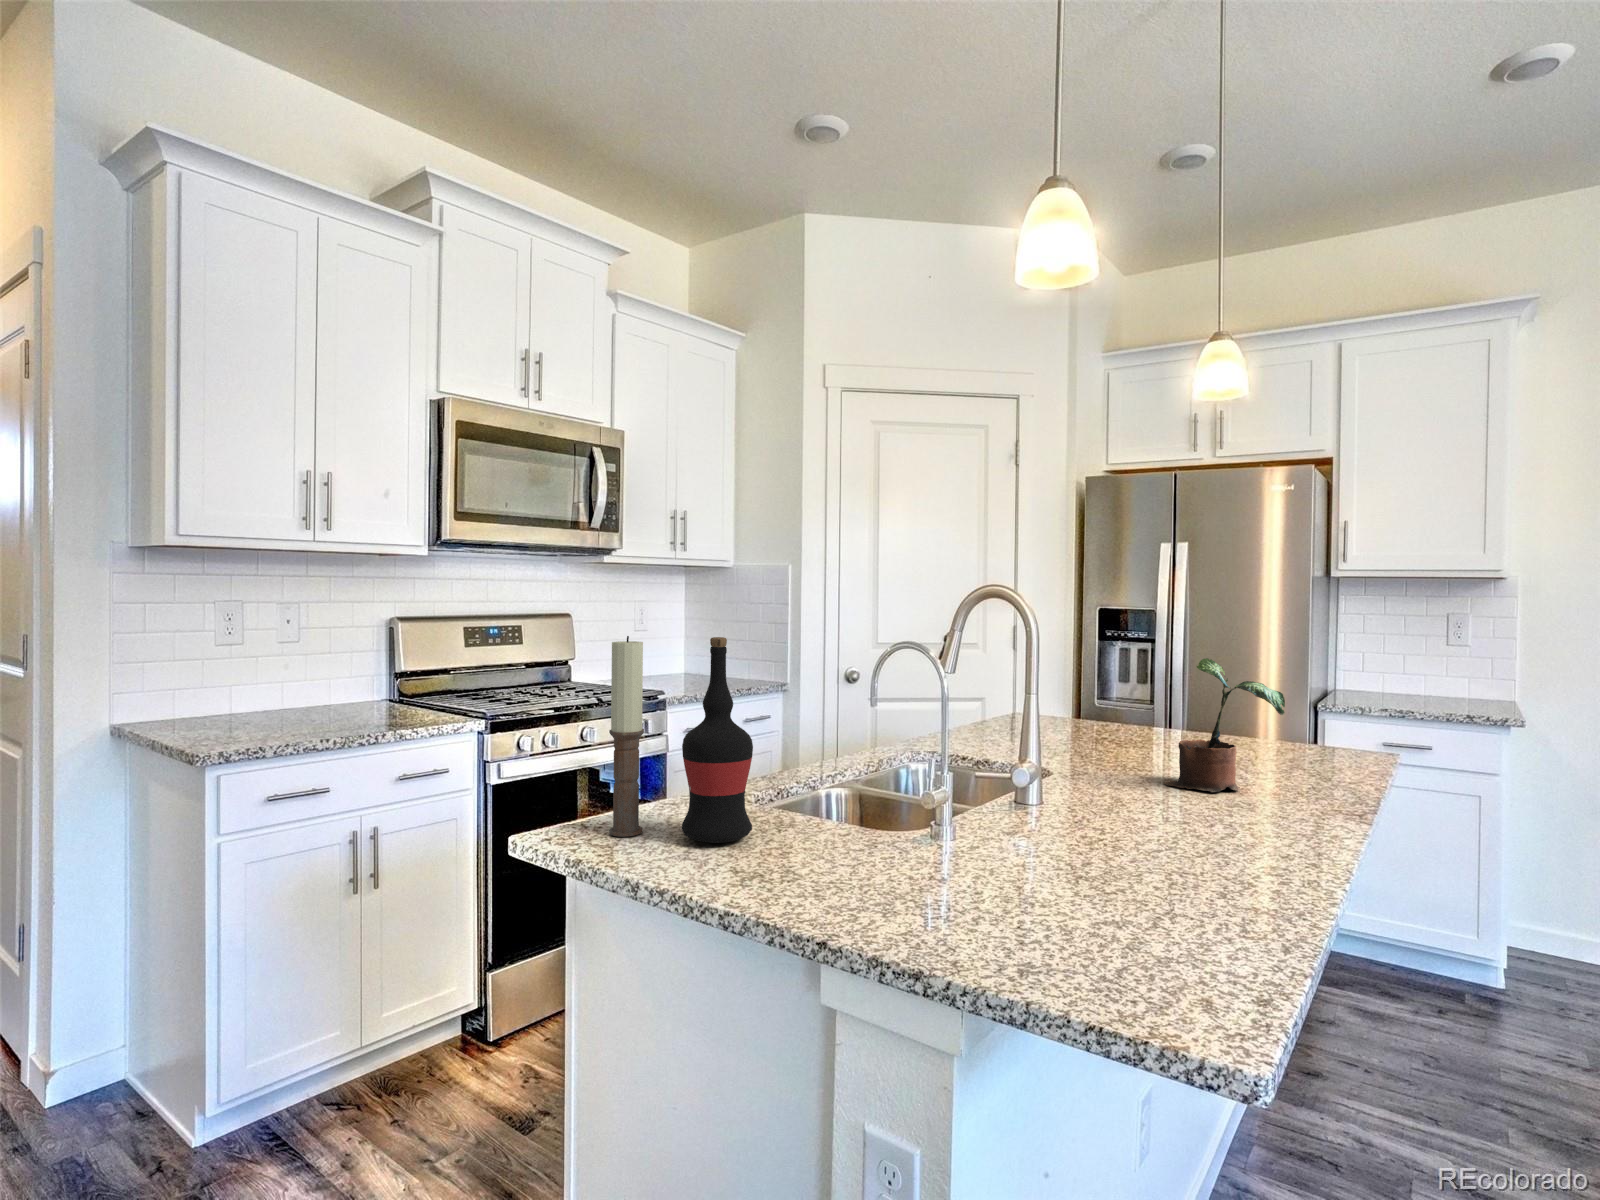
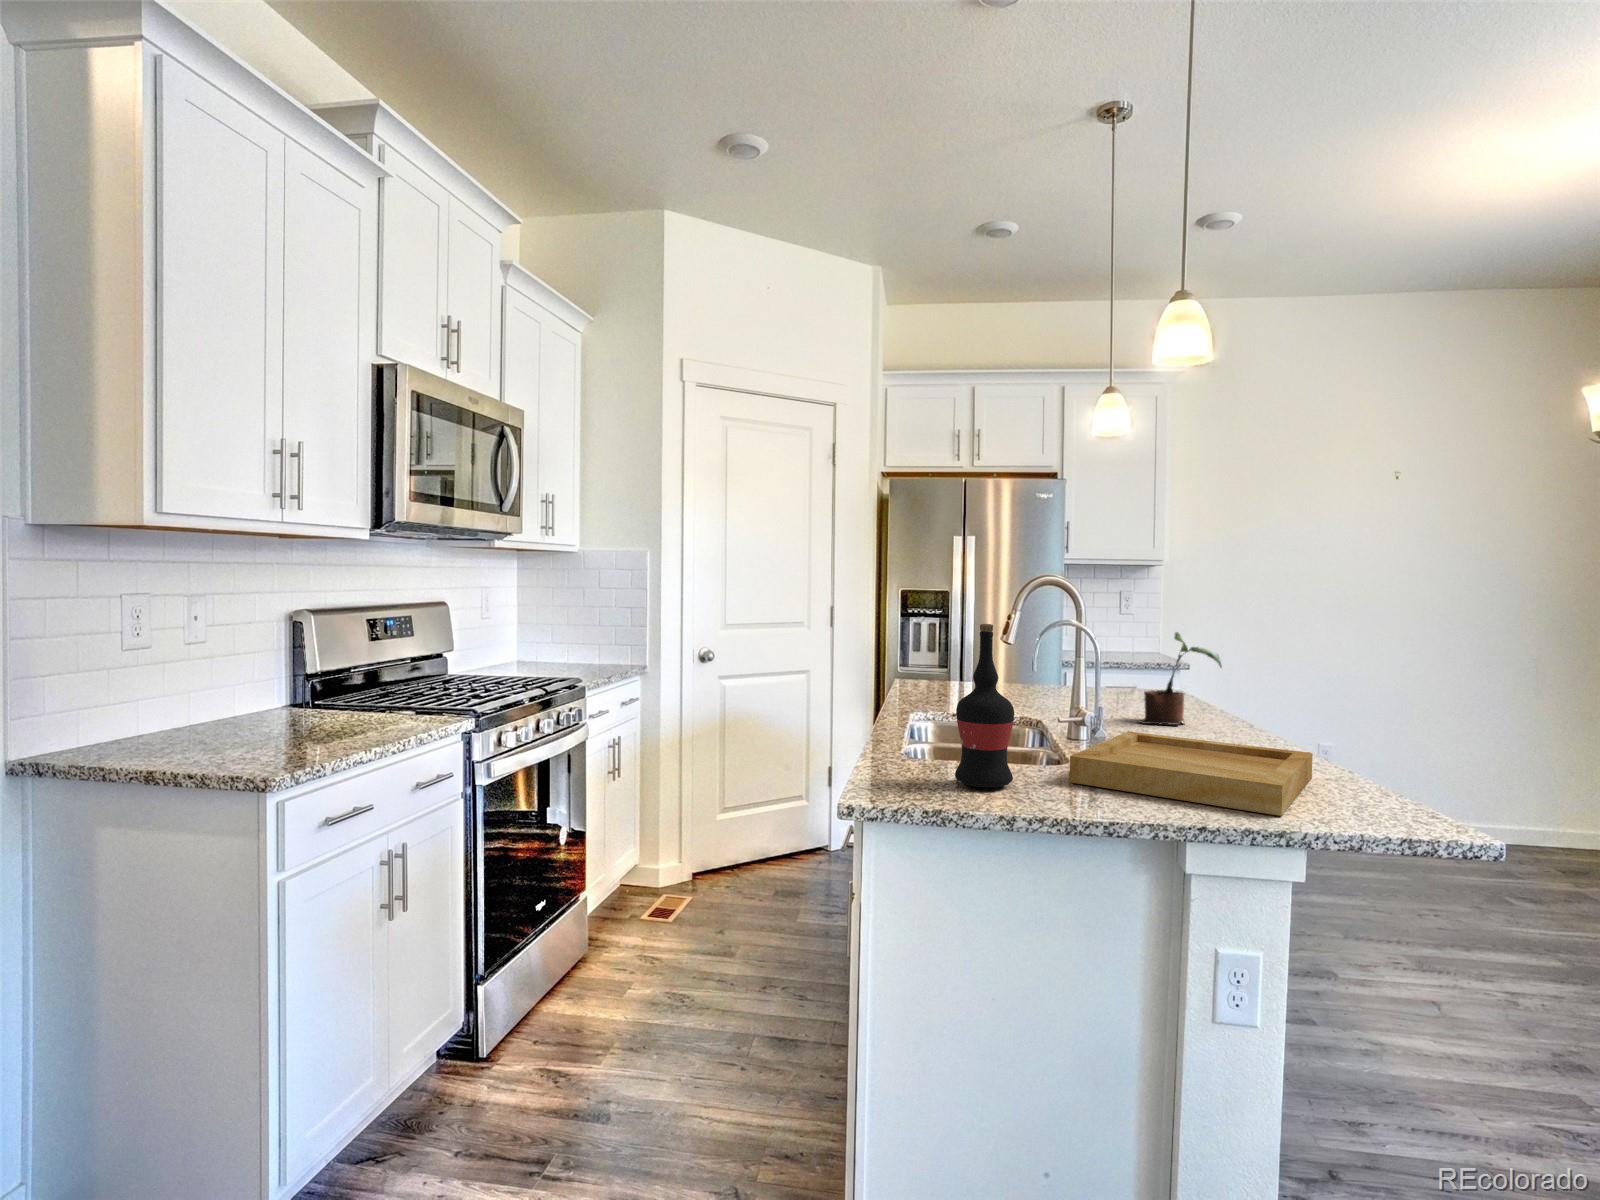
candle: present [609,636,644,837] -> none [898,624,928,793]
tray: none [824,792,1213,945] -> present [1070,731,1313,816]

